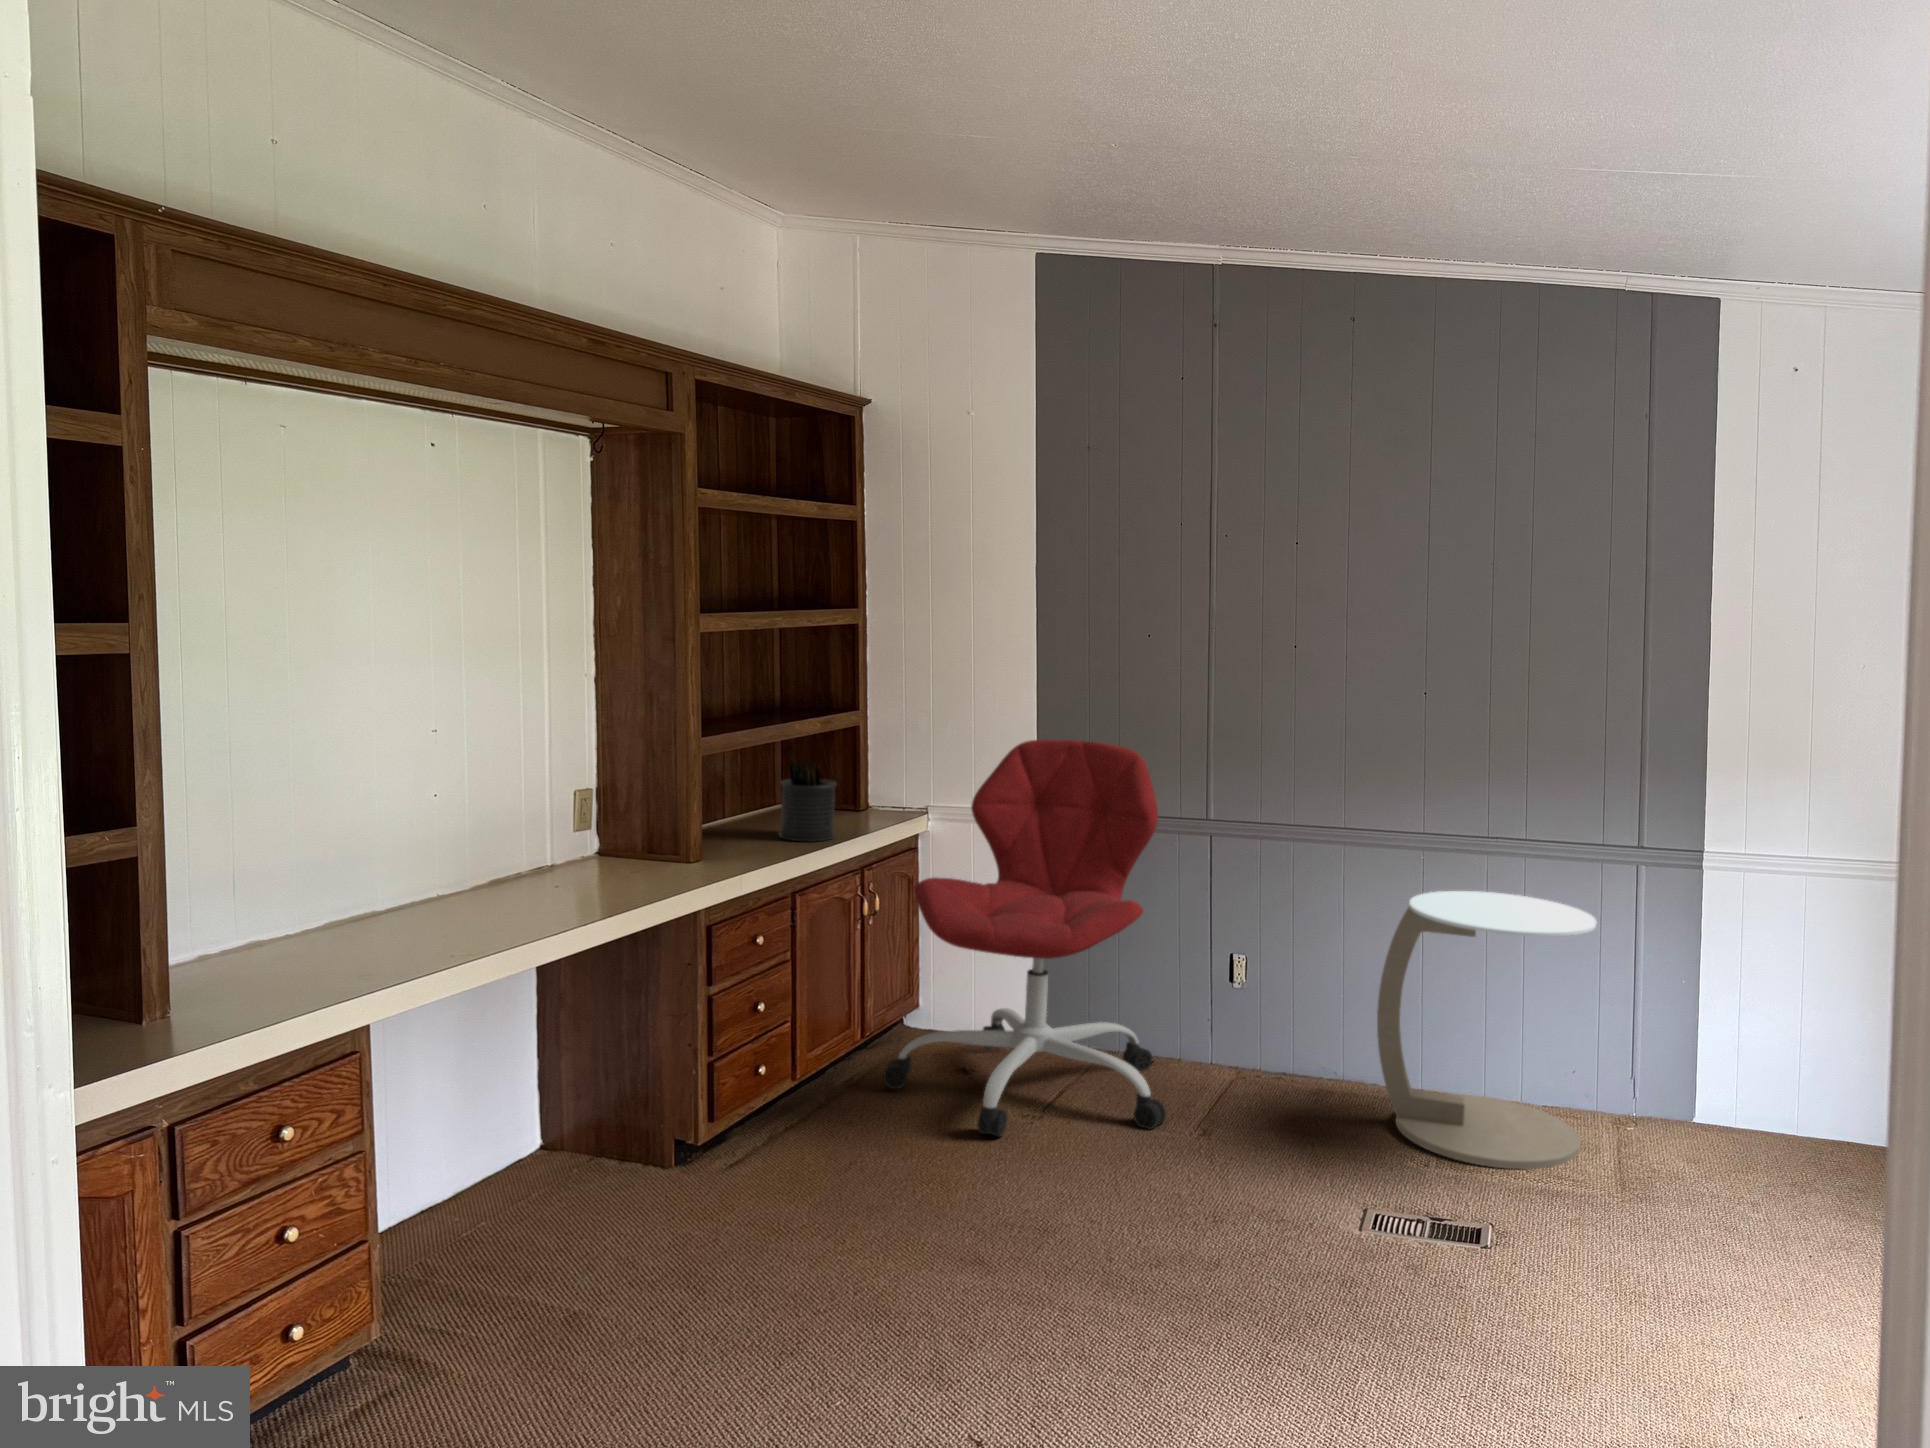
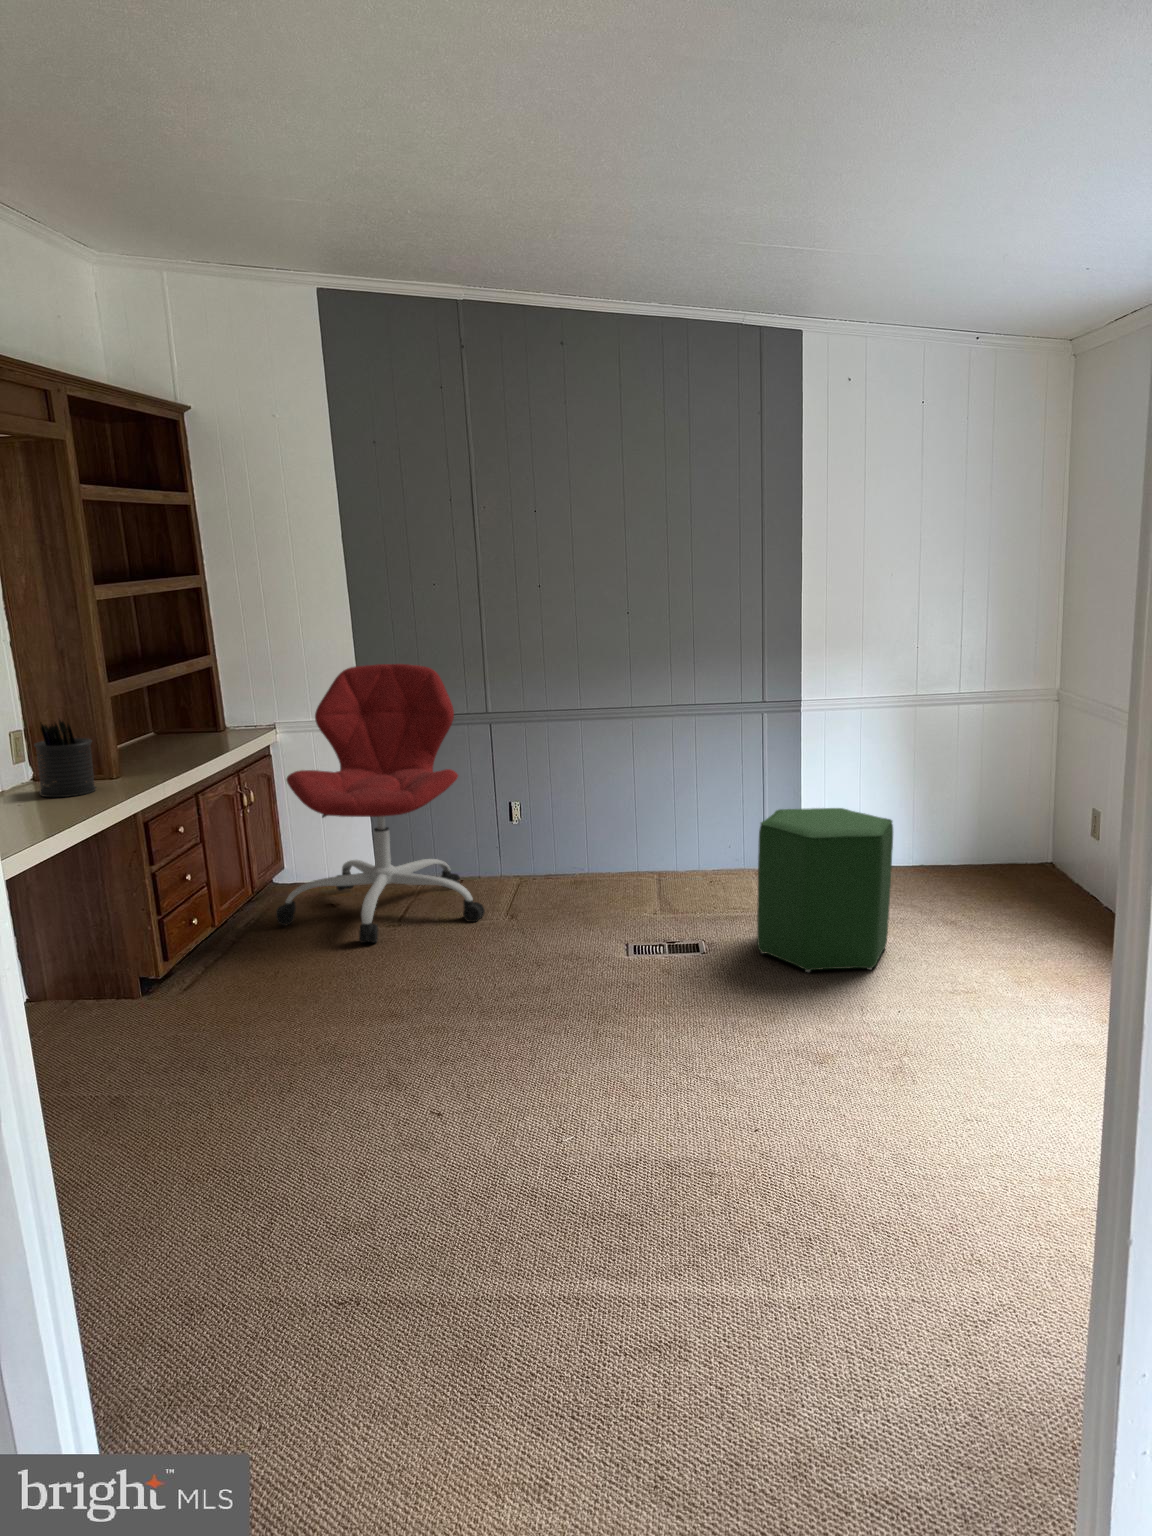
pen holder: present [779,759,837,842] -> present [34,720,96,797]
side table: present [1377,891,1597,1169] -> none [613,740,745,909]
ottoman: none [1565,1033,1817,1335] -> present [757,808,893,972]

